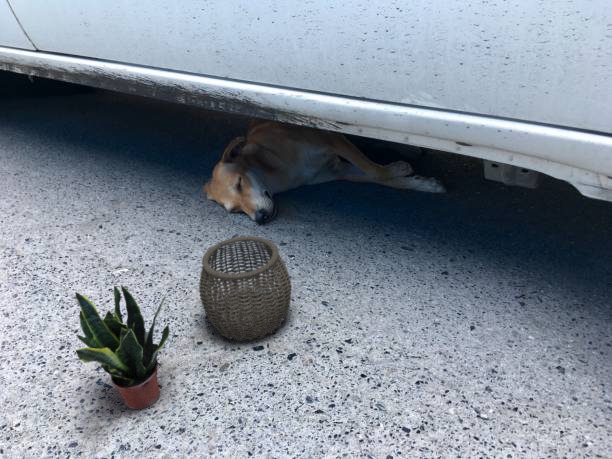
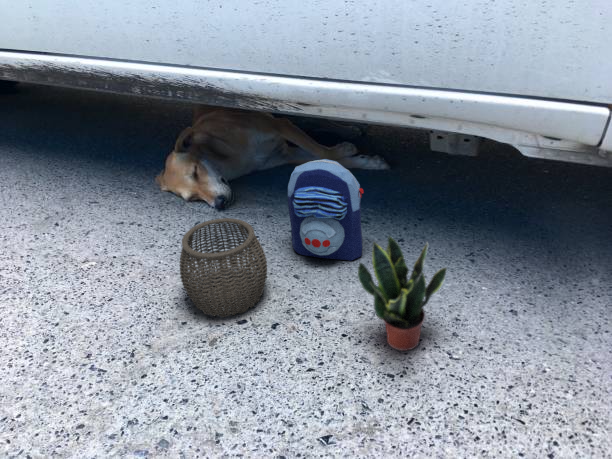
backpack: none [323,180,403,291] -> present [288,159,364,261]
potted plant: present [75,285,170,409] -> present [358,237,447,351]

